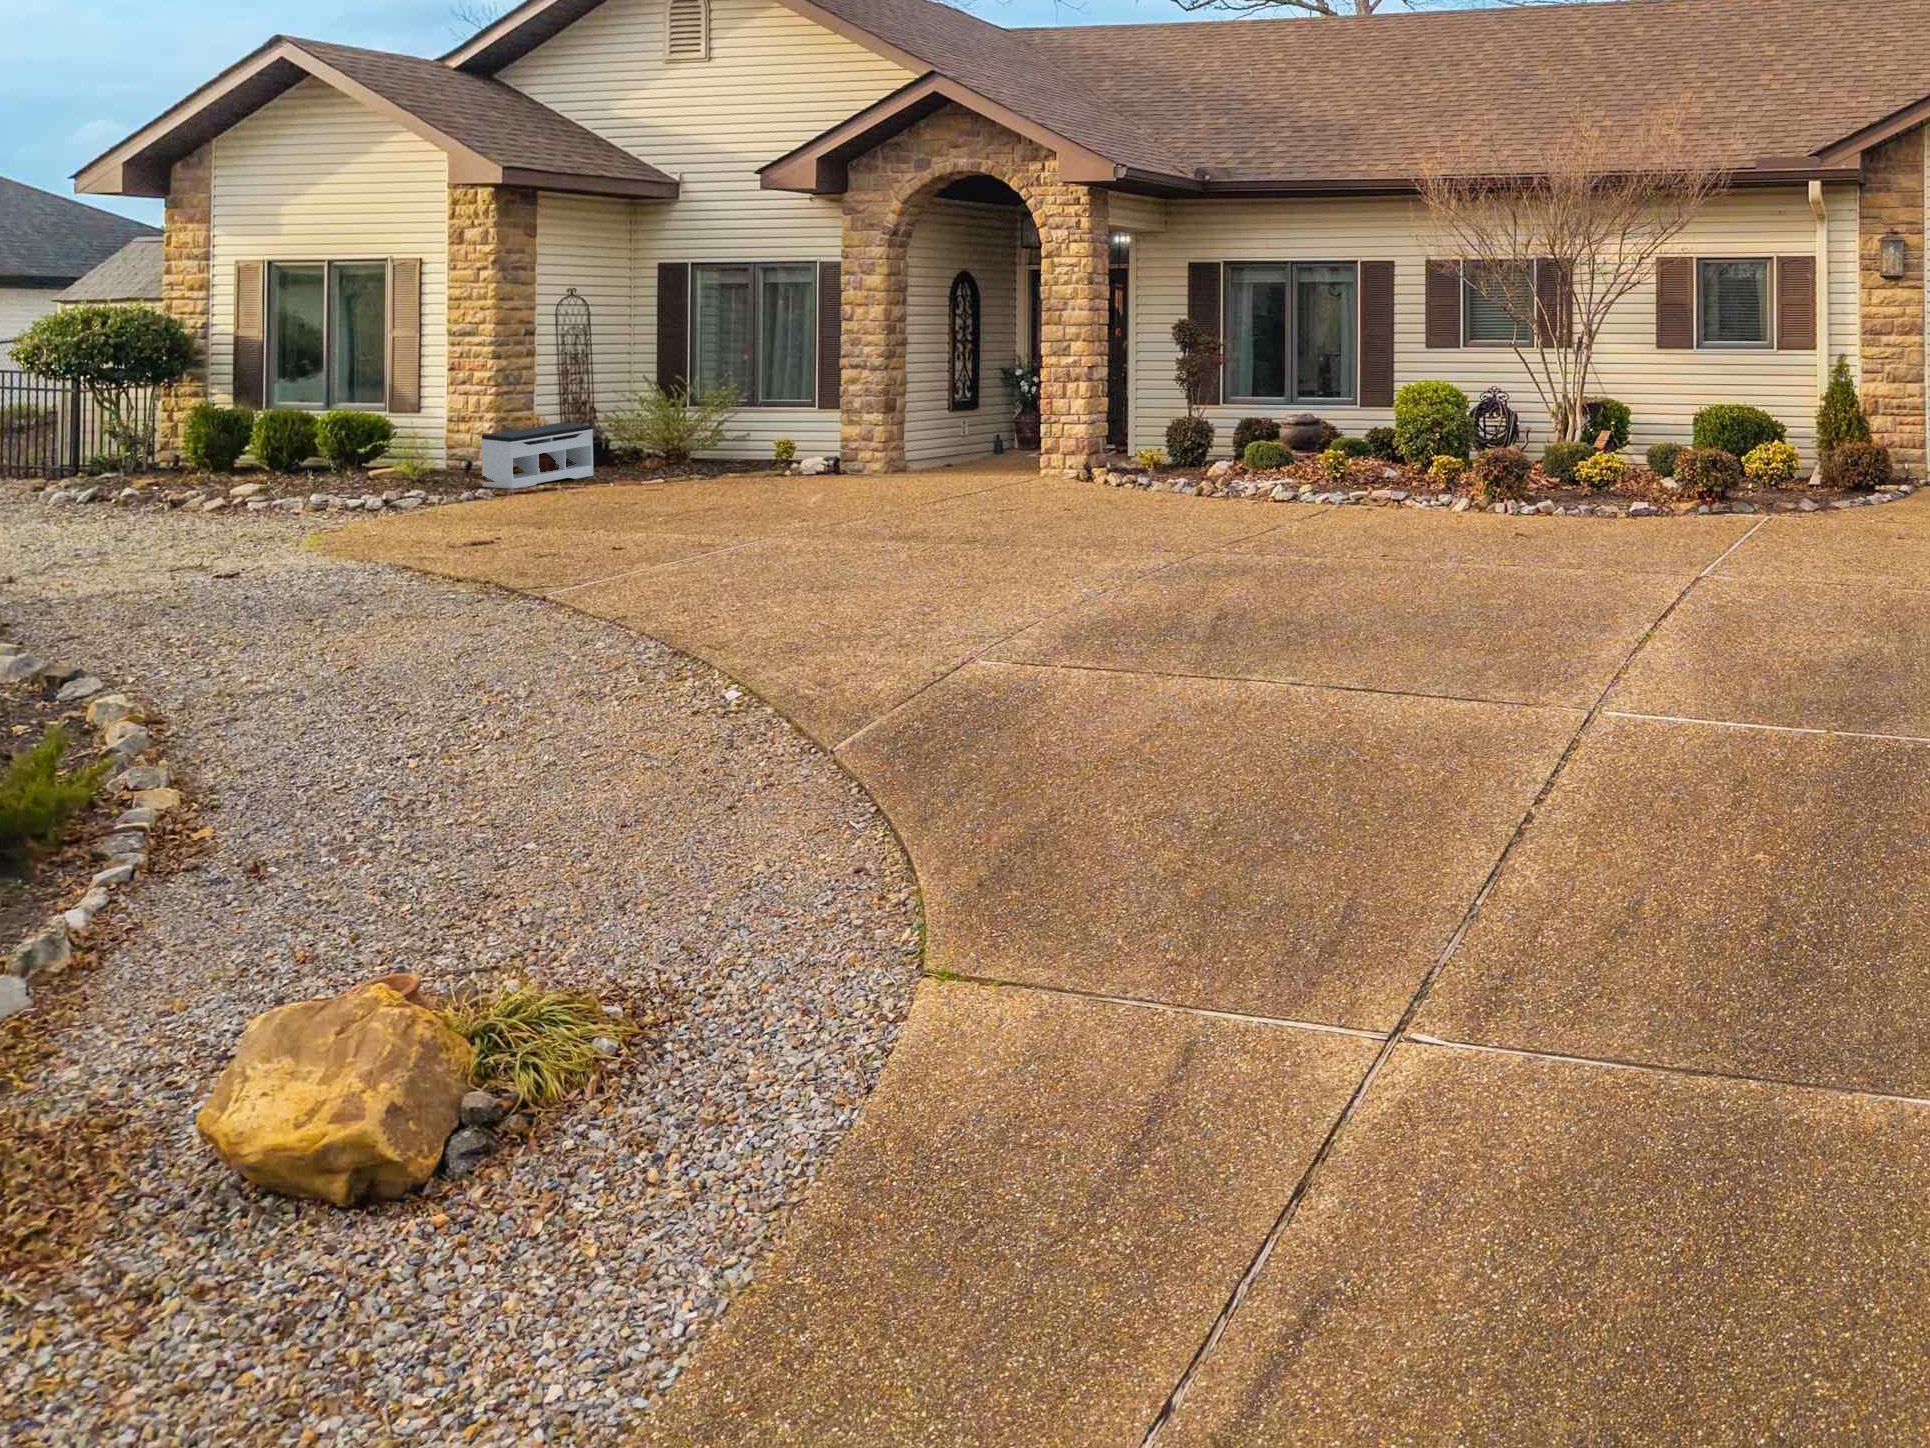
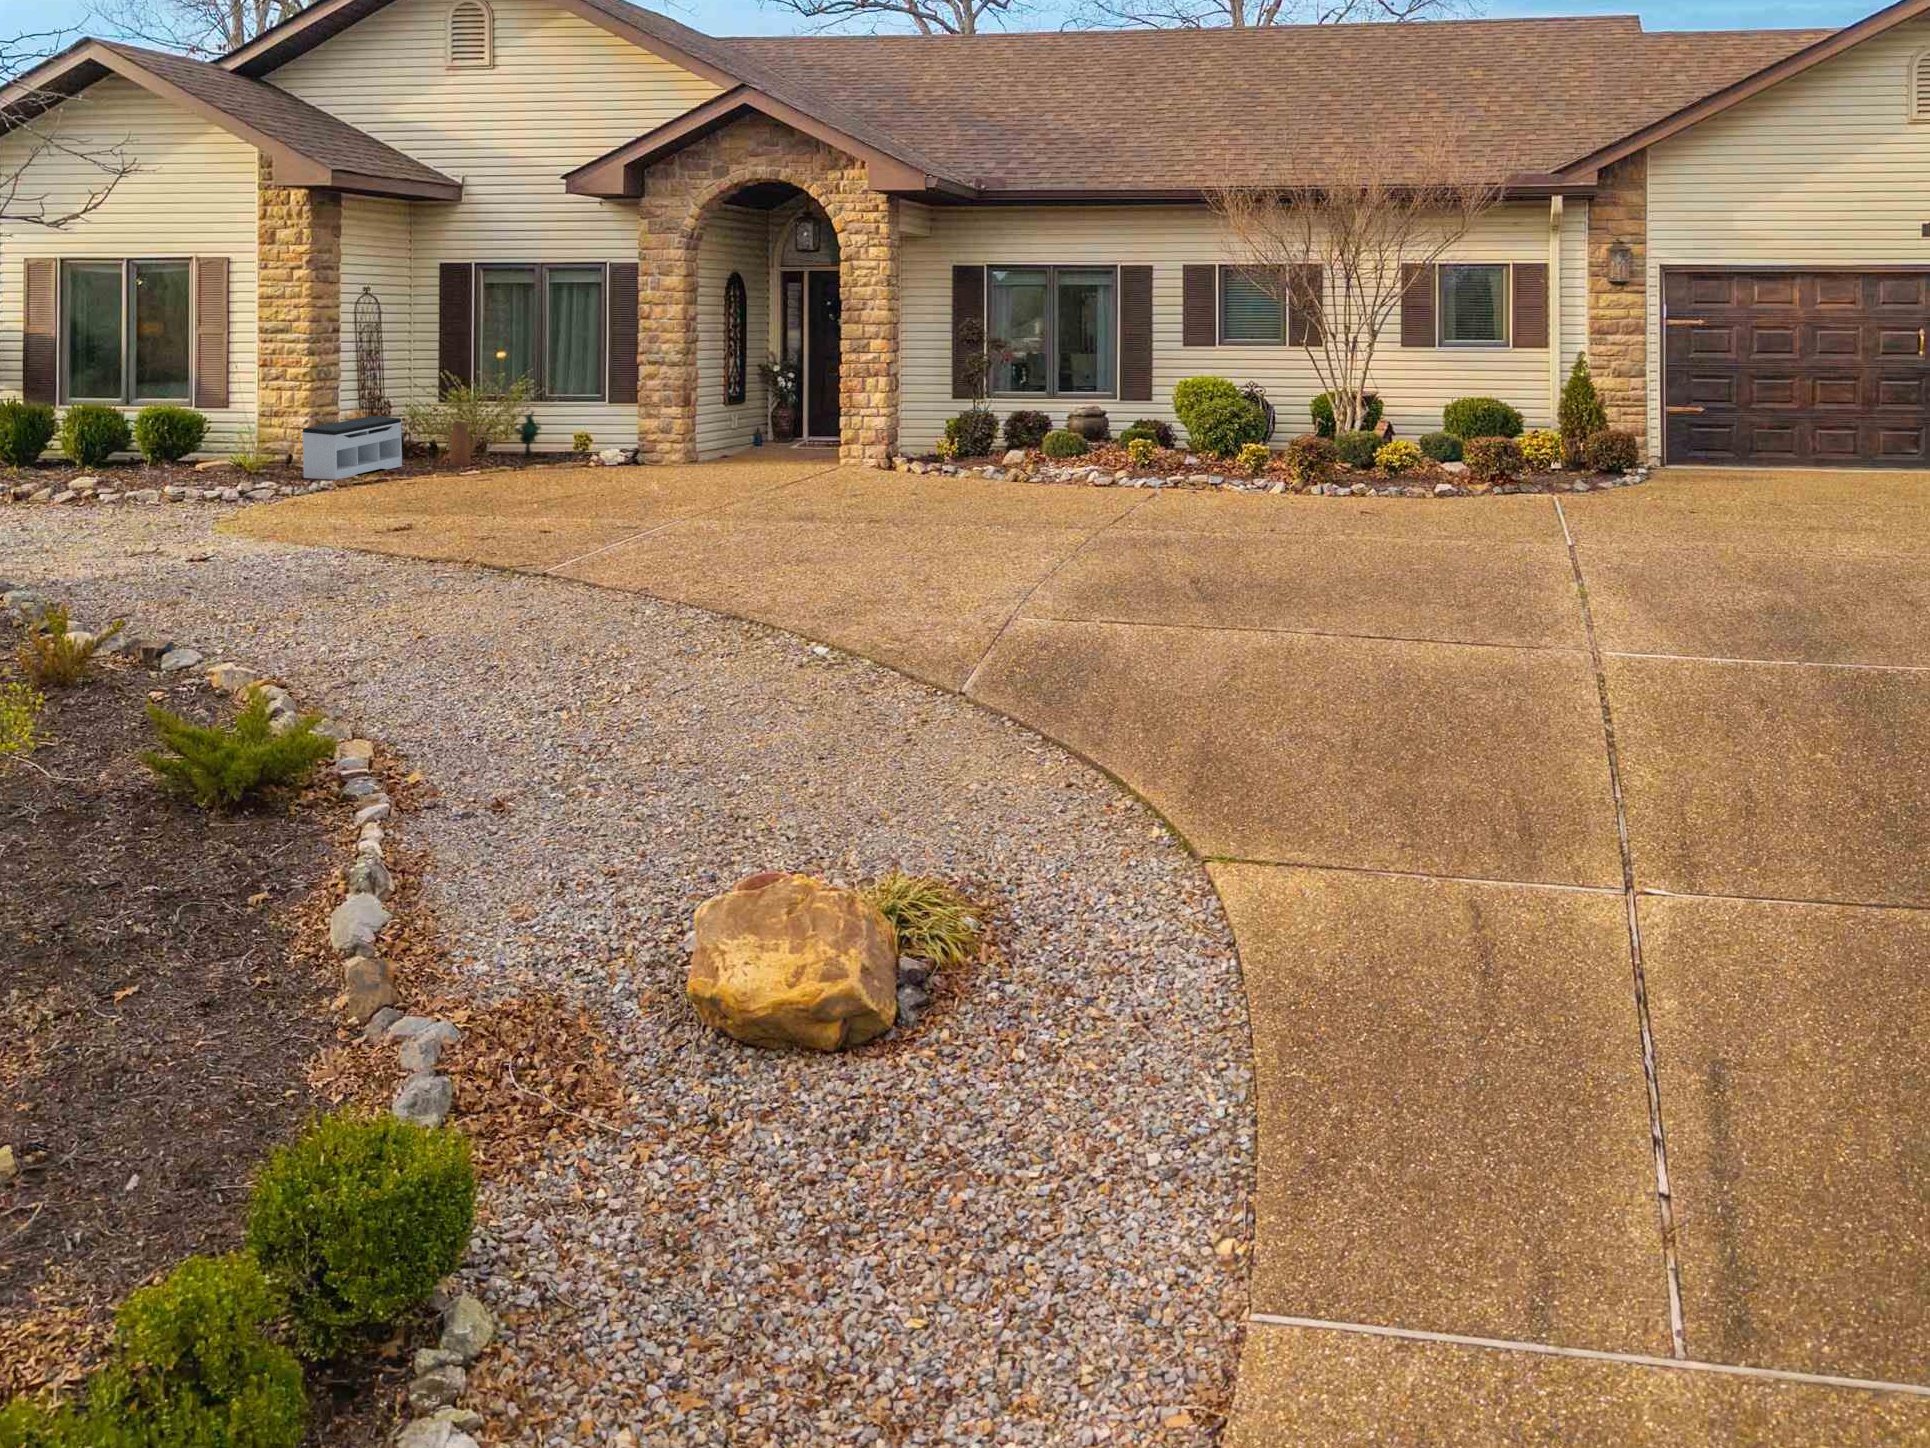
decorative plant: none [717,418,748,468] -> present [515,411,541,458]
watering can: none [637,429,684,476] -> present [444,422,487,466]

